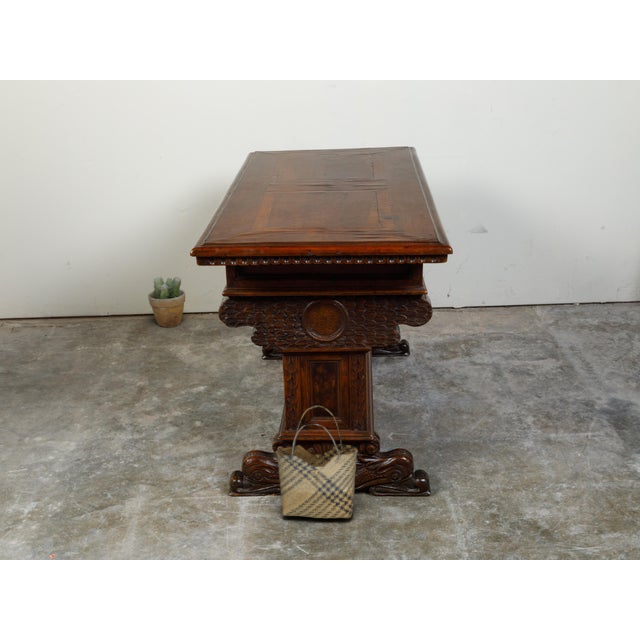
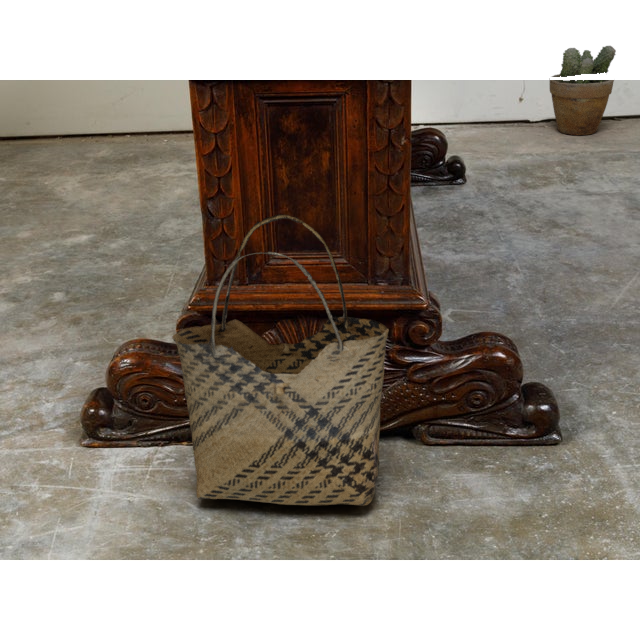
potted plant: present [148,277,185,327] -> present [550,46,616,135]

